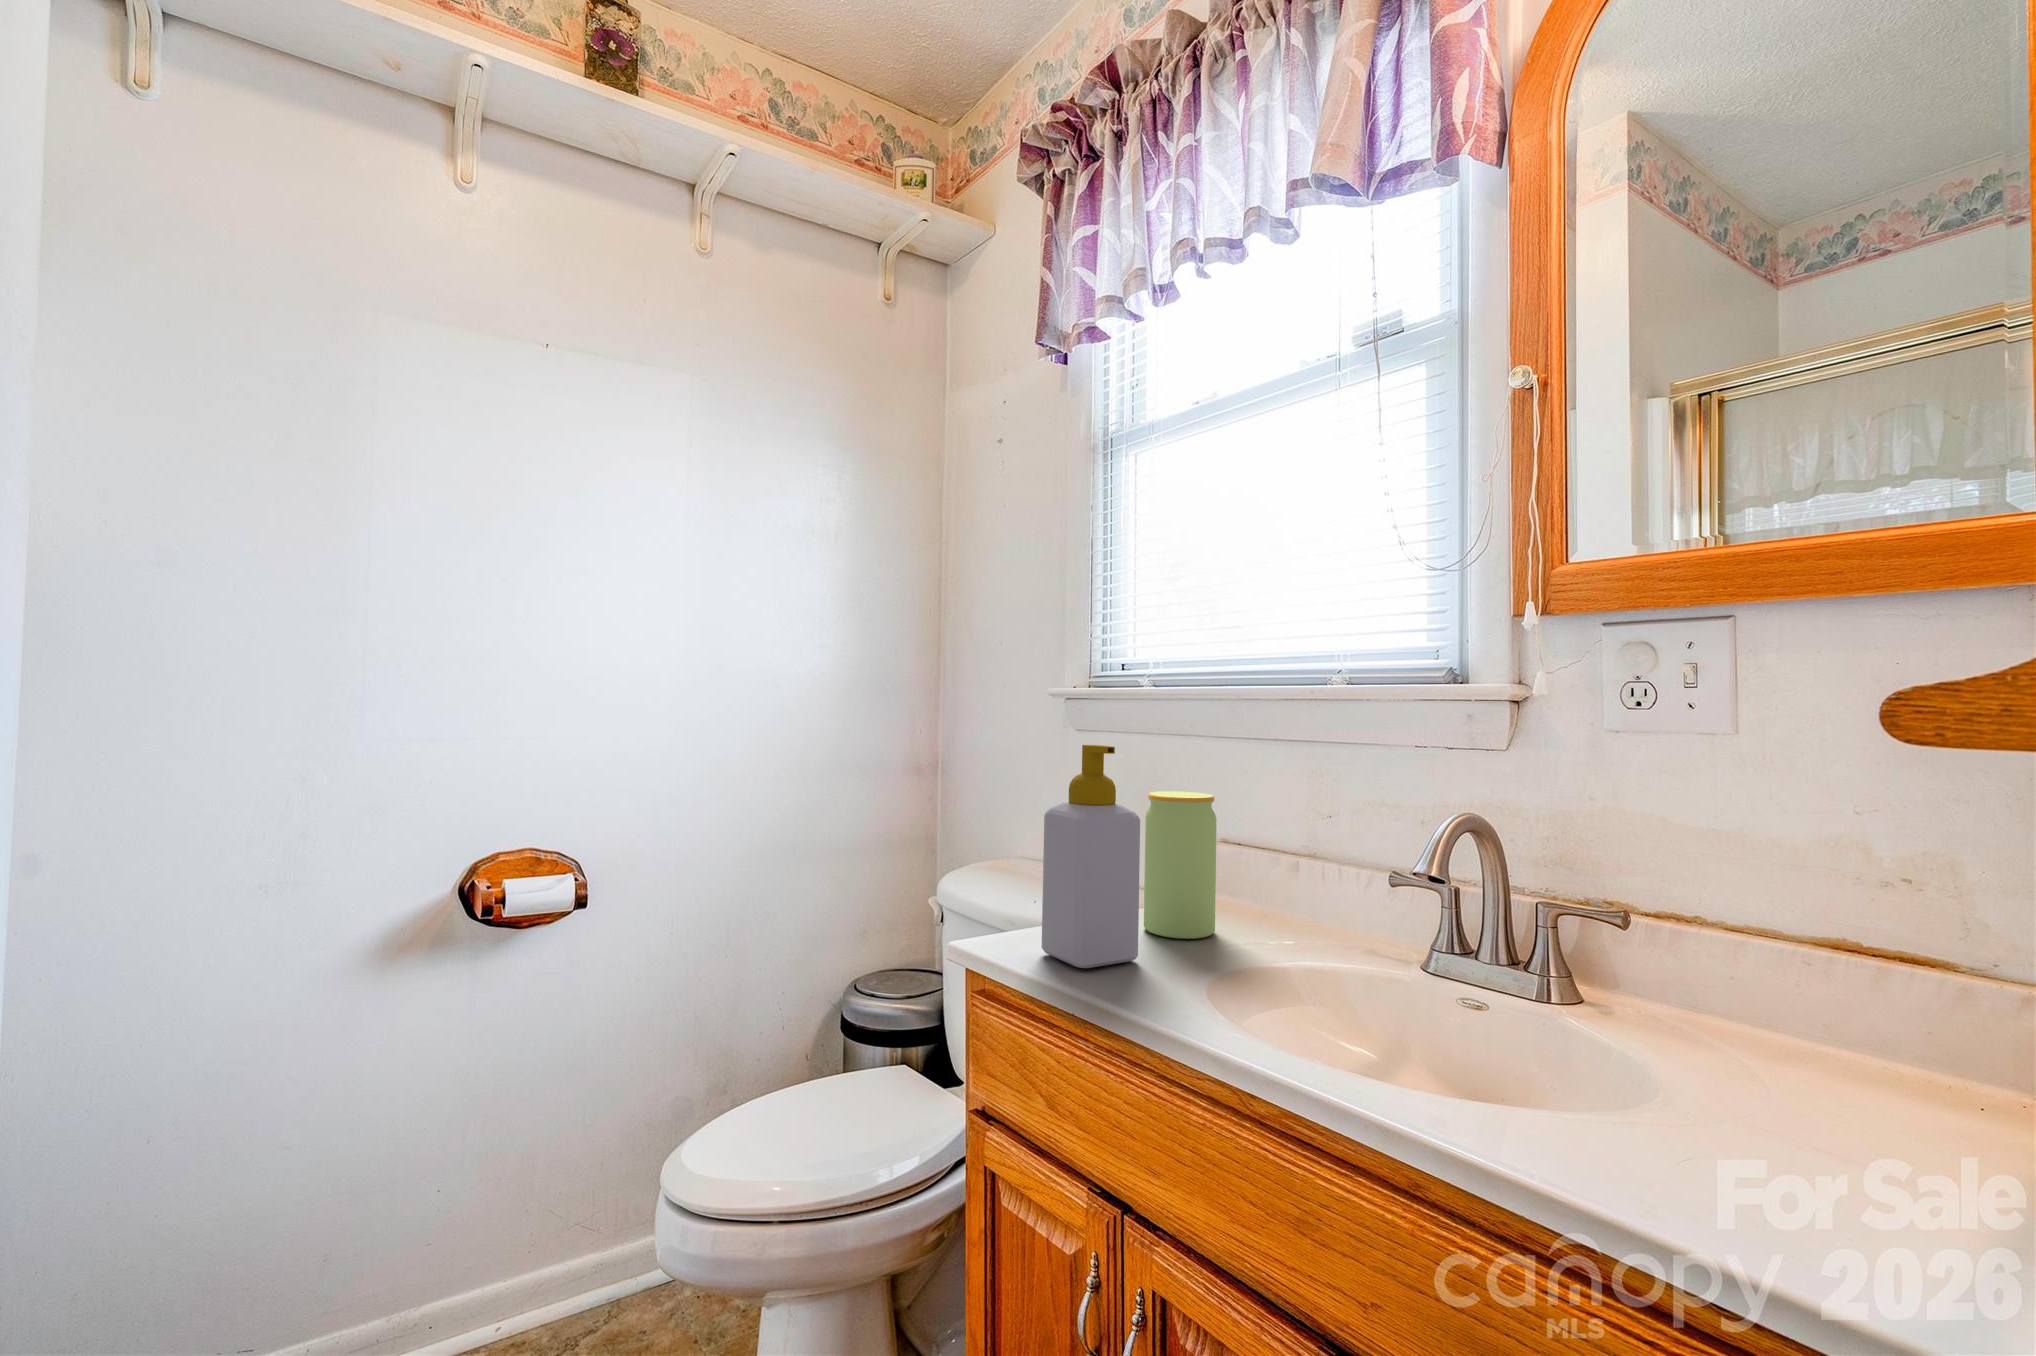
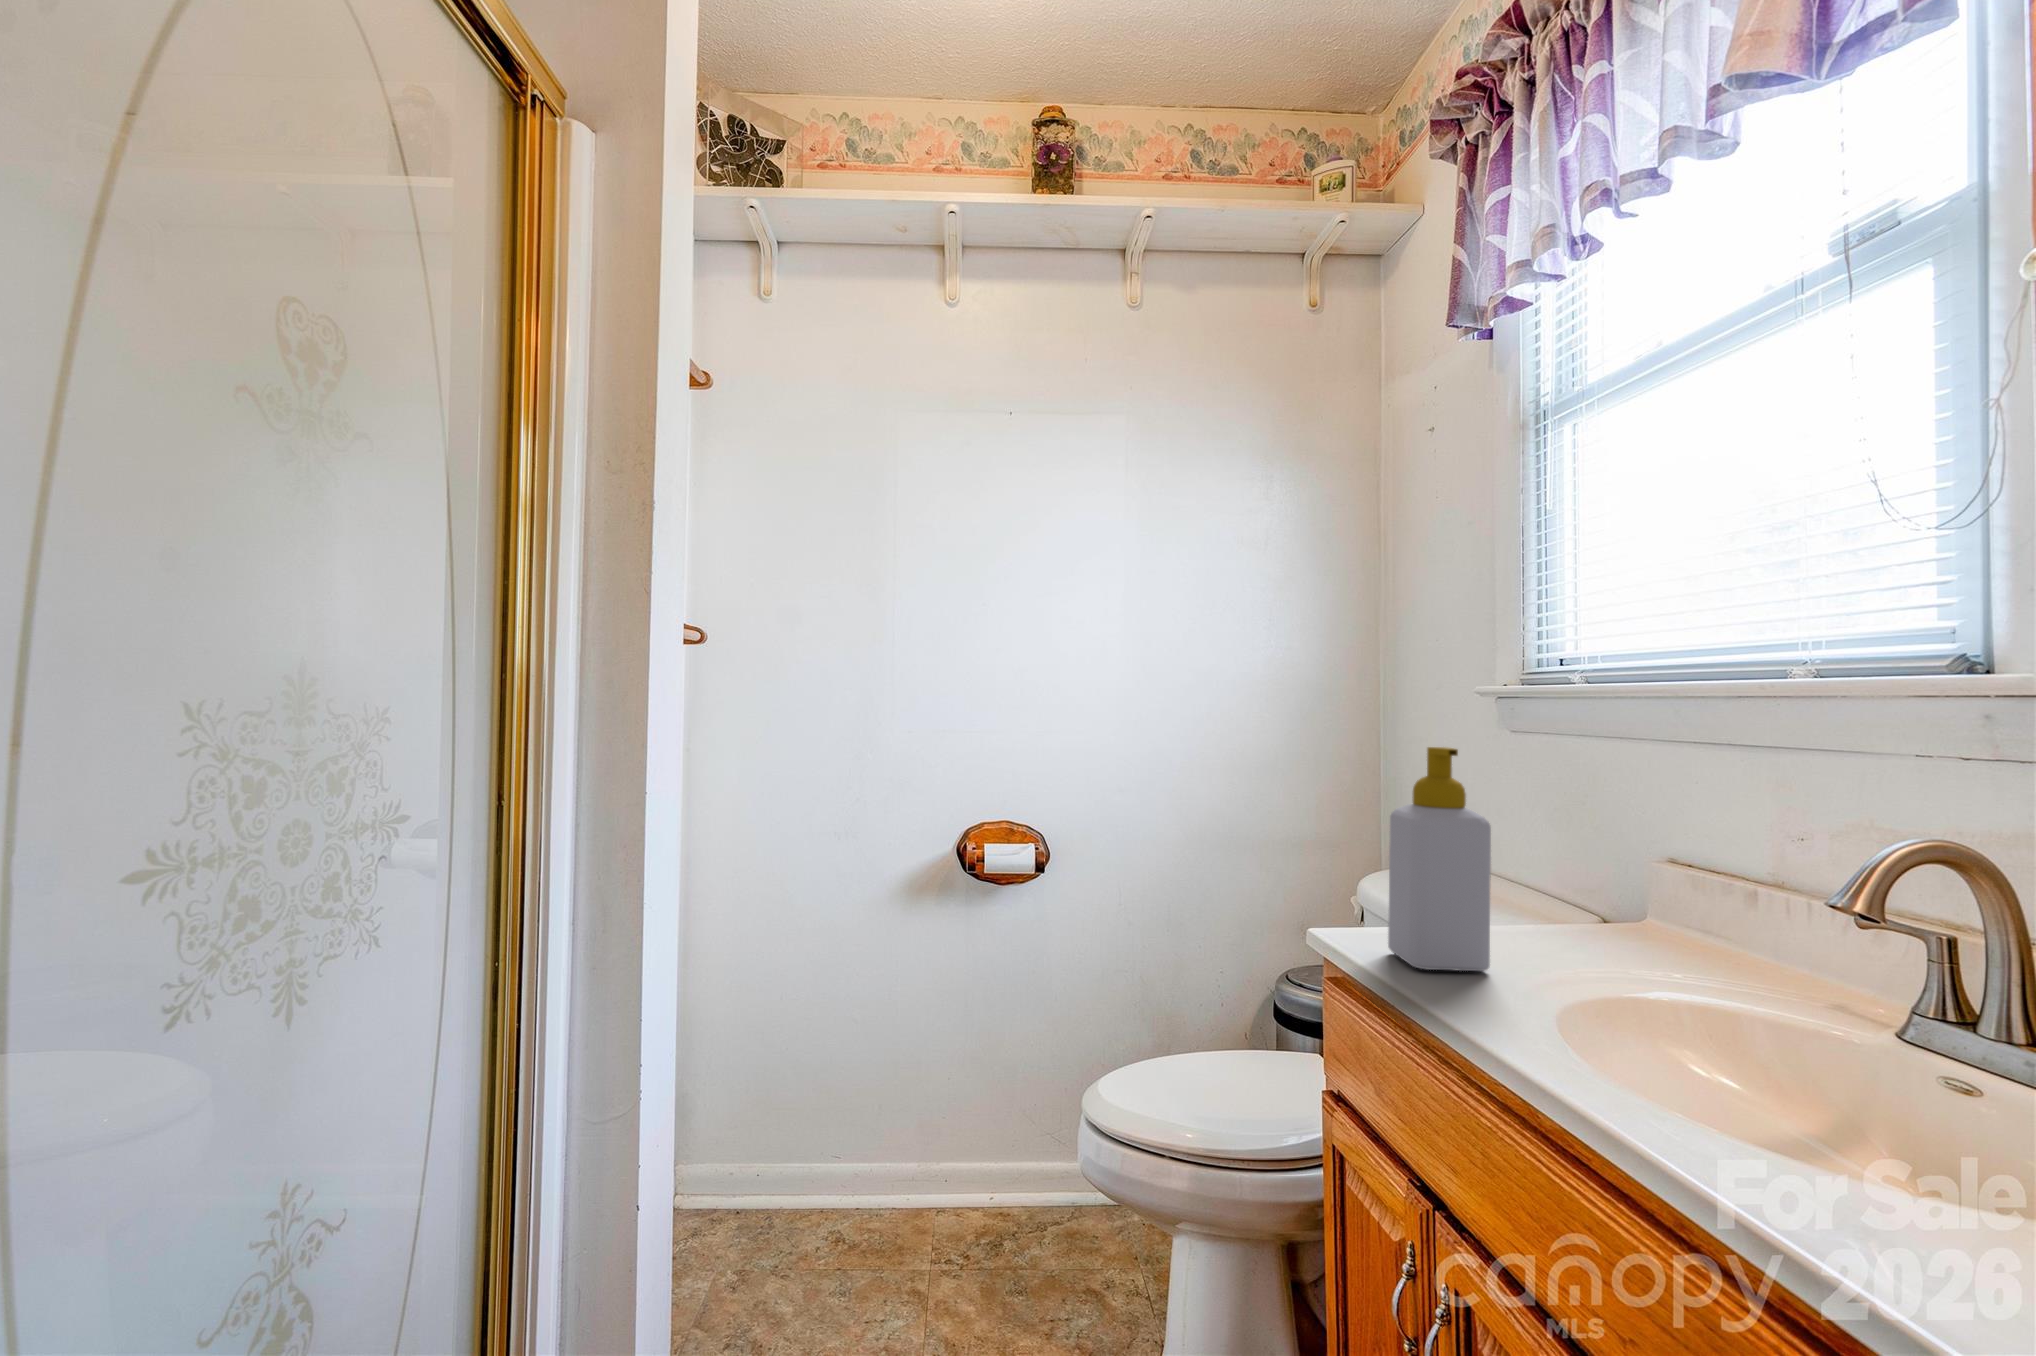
jar: present [1144,791,1217,939] -> none [1527,802,1617,965]

